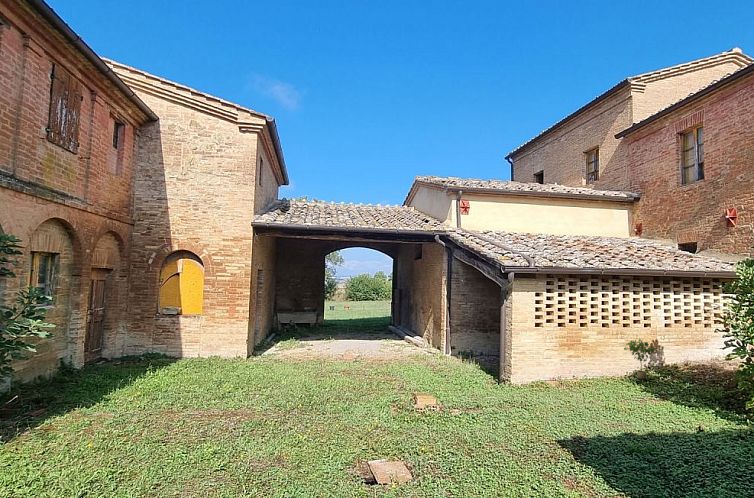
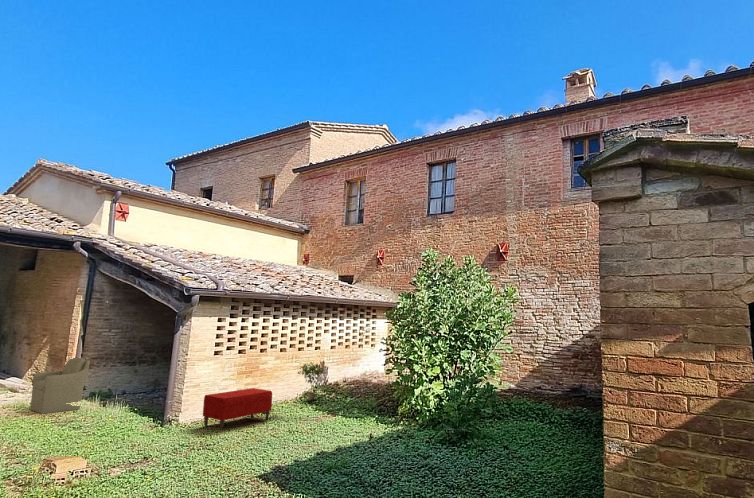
chair: none [412,317,445,356] -> present [30,358,90,414]
bench: none [526,359,593,394] -> present [203,388,272,431]

